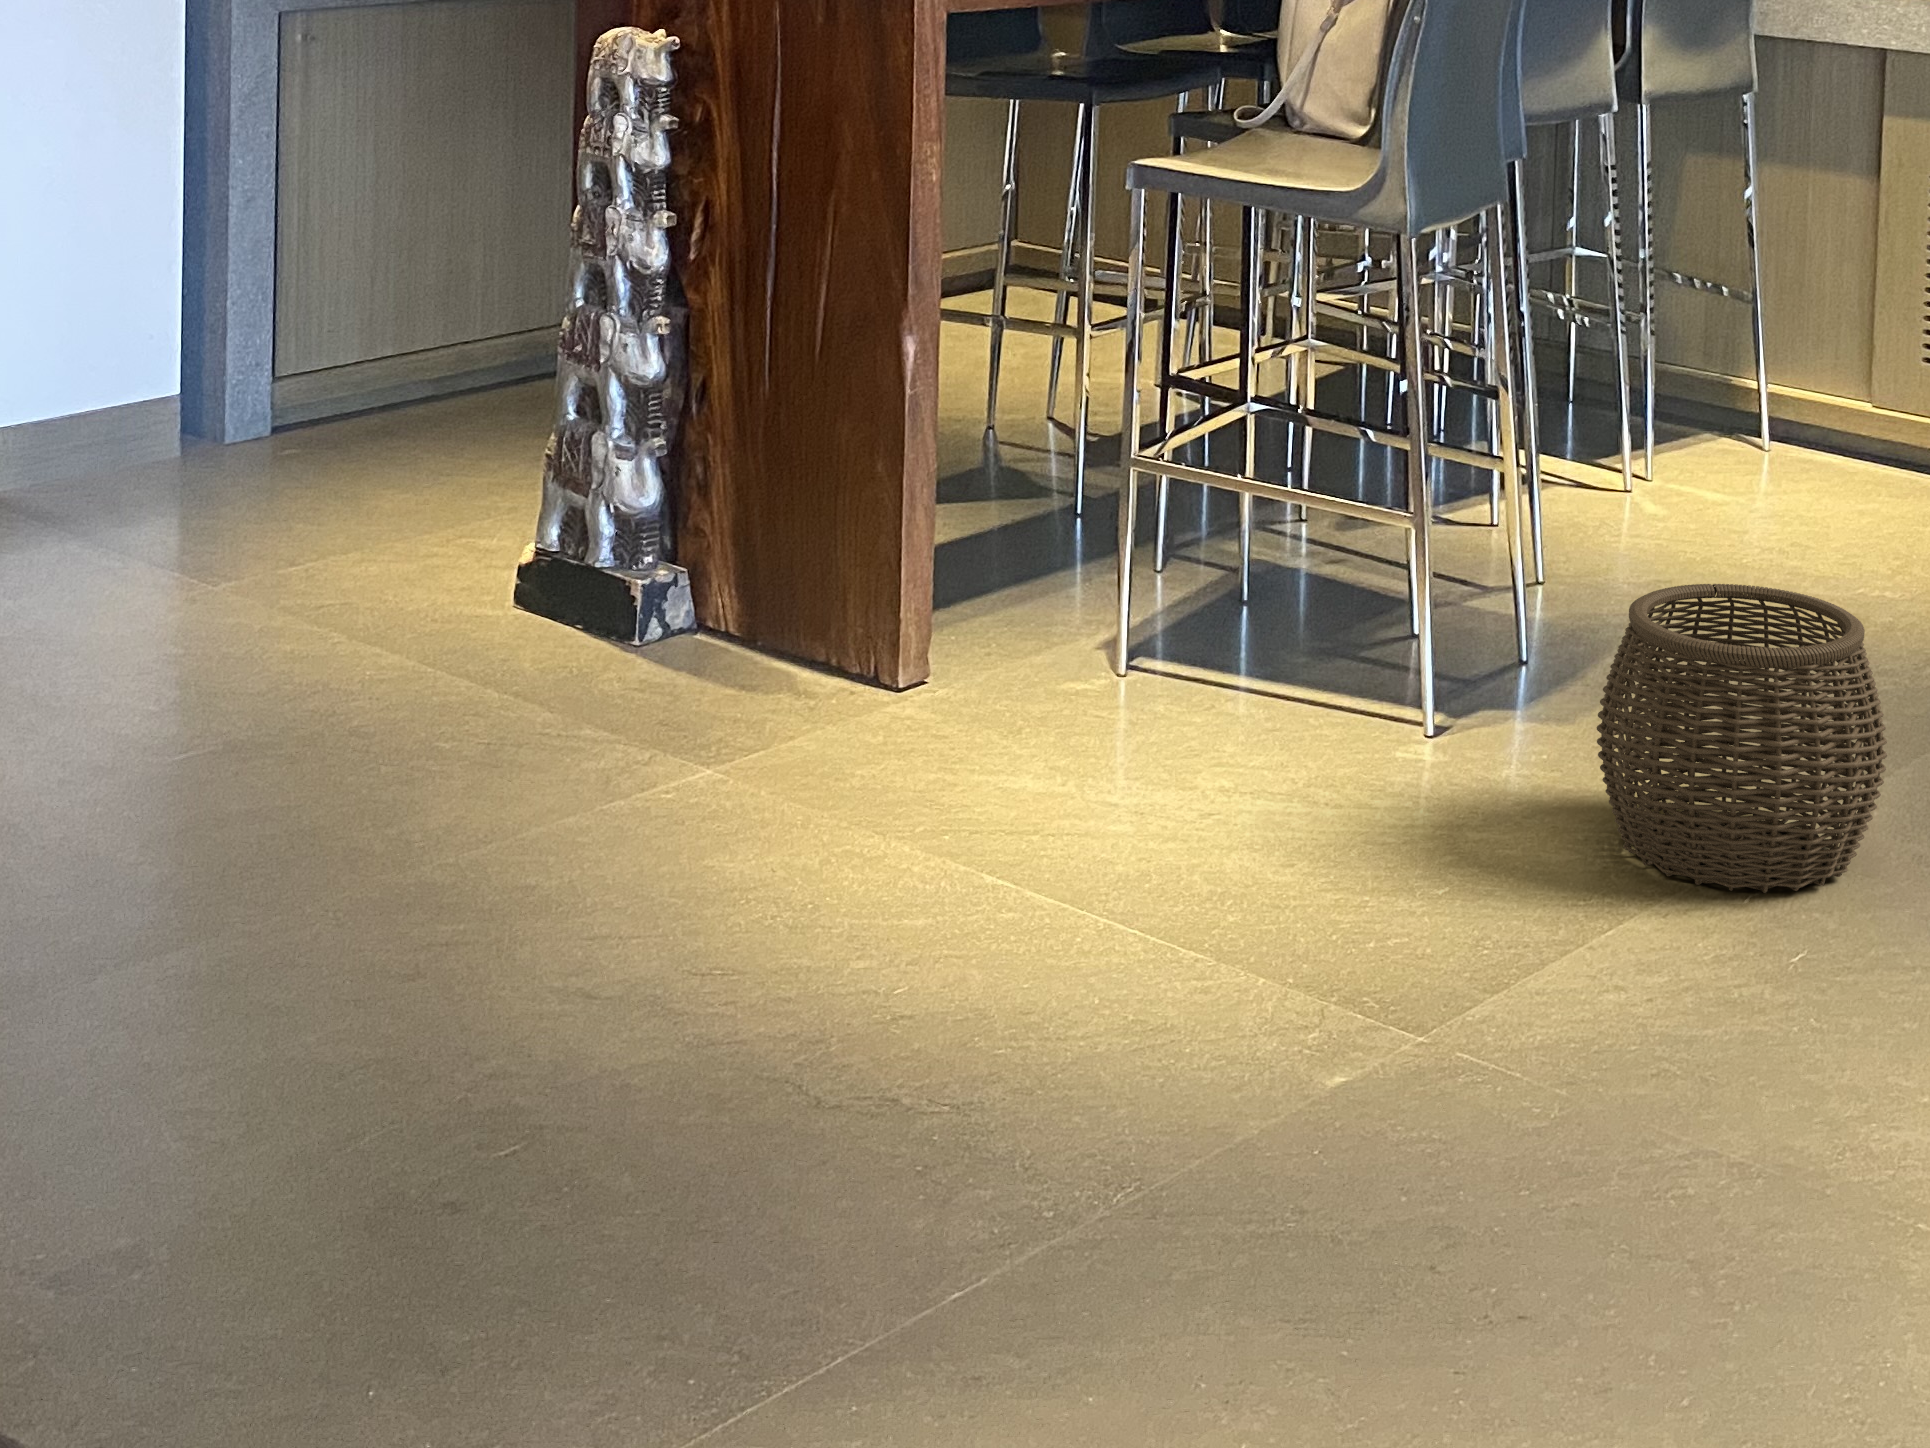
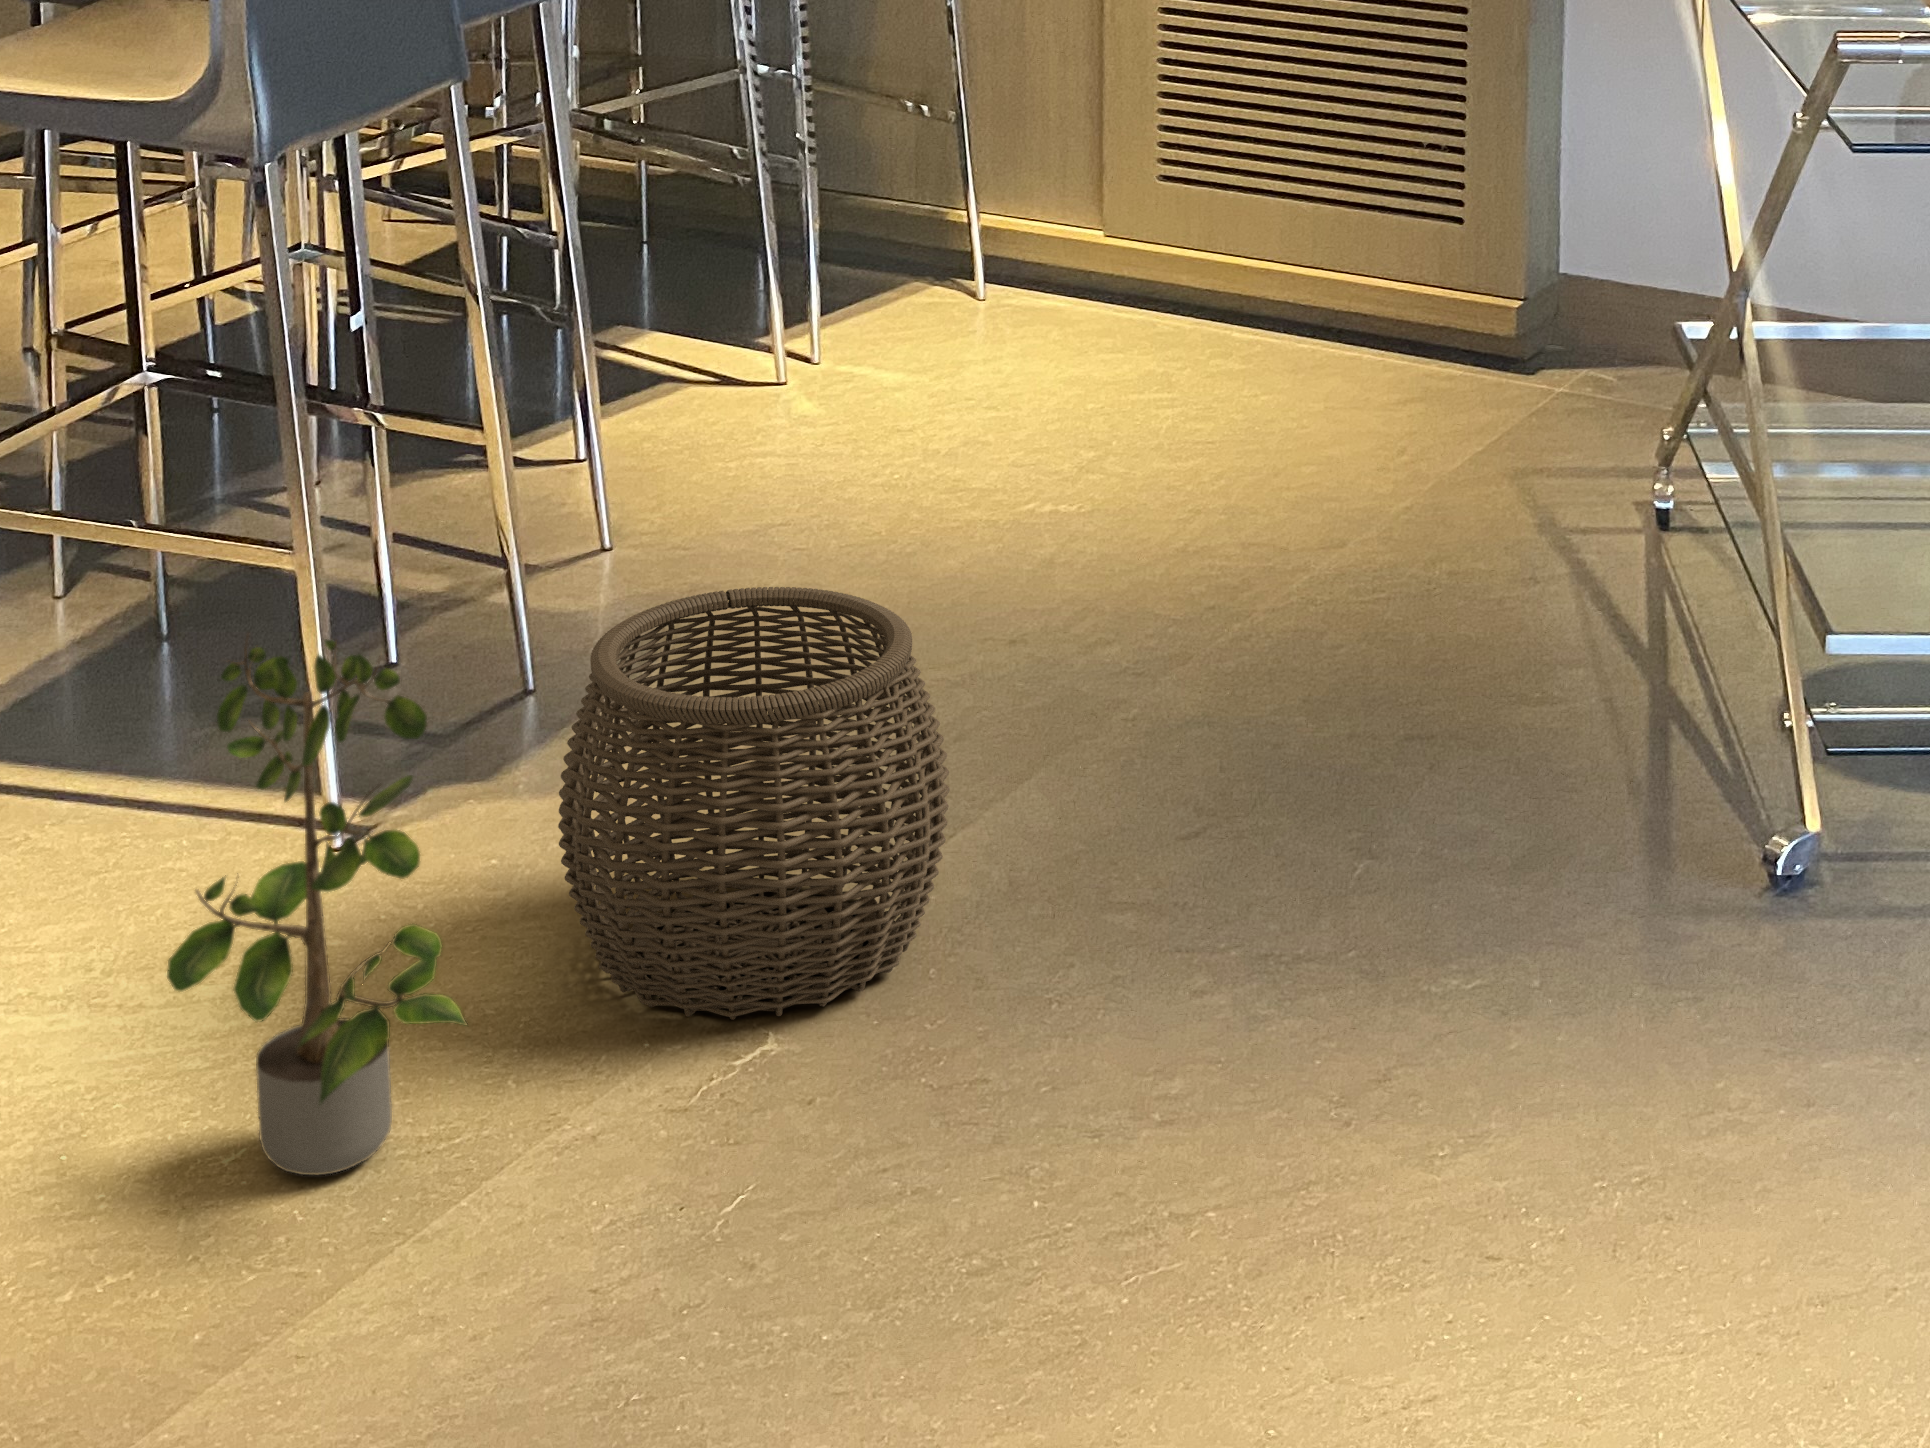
potted plant: none [1374,551,1593,943] -> present [167,635,467,1175]

